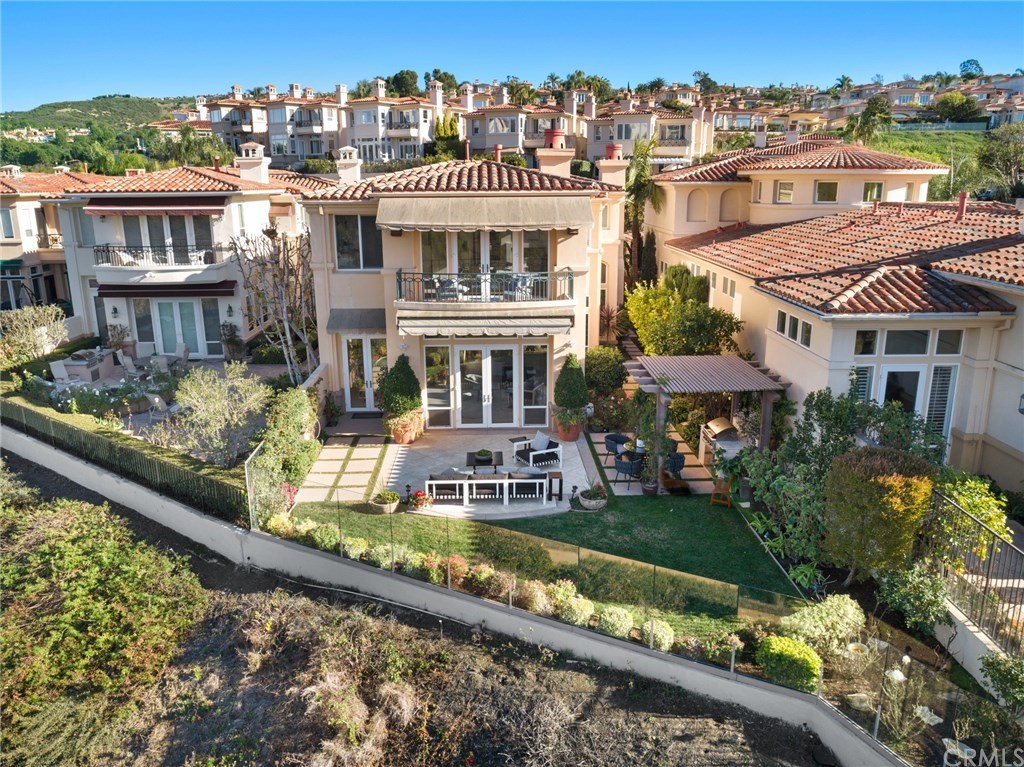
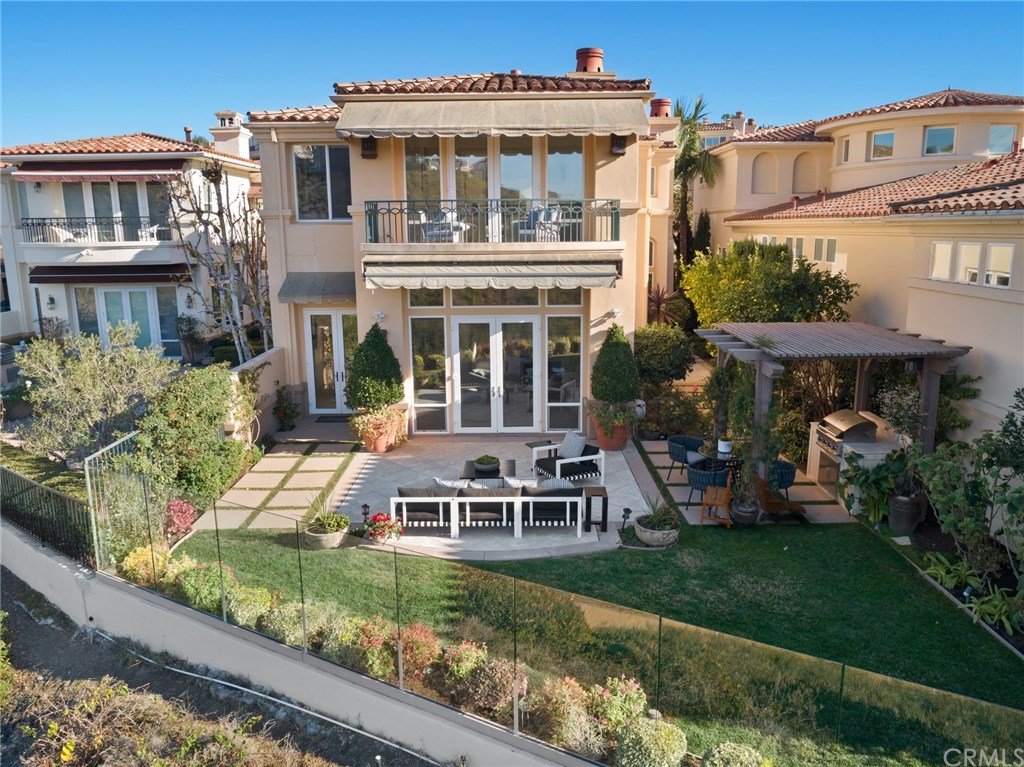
bench: present [710,473,733,507] -> present [700,471,732,528]

